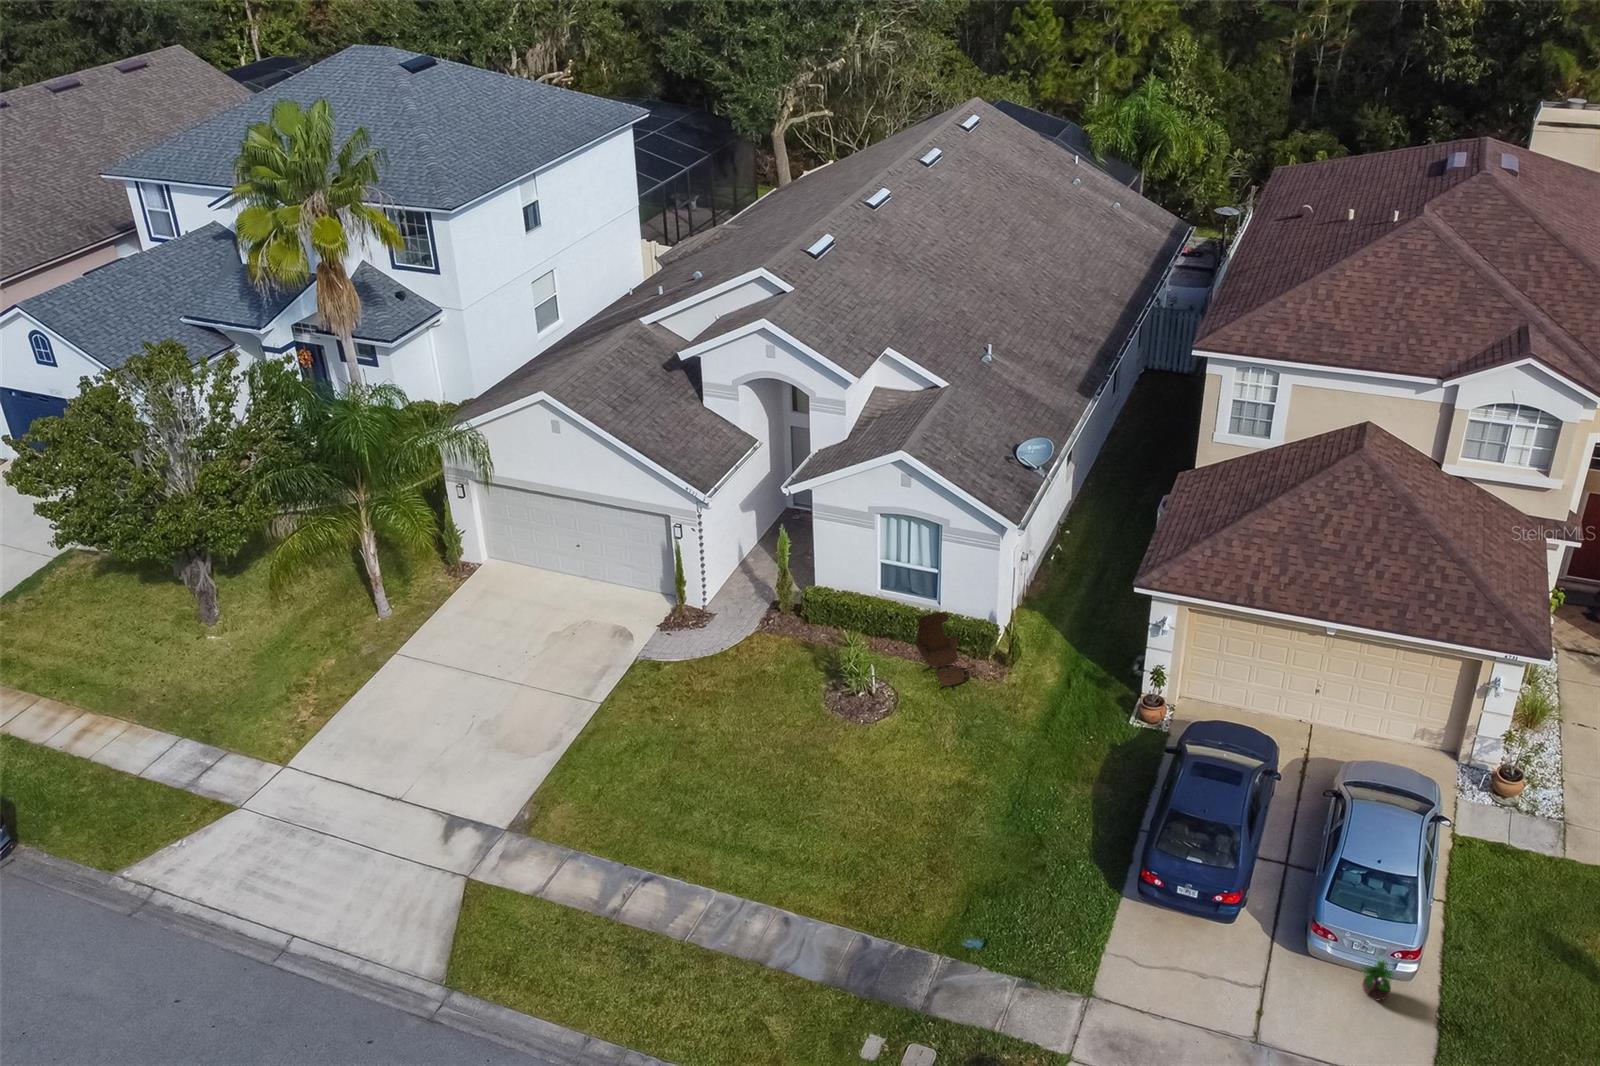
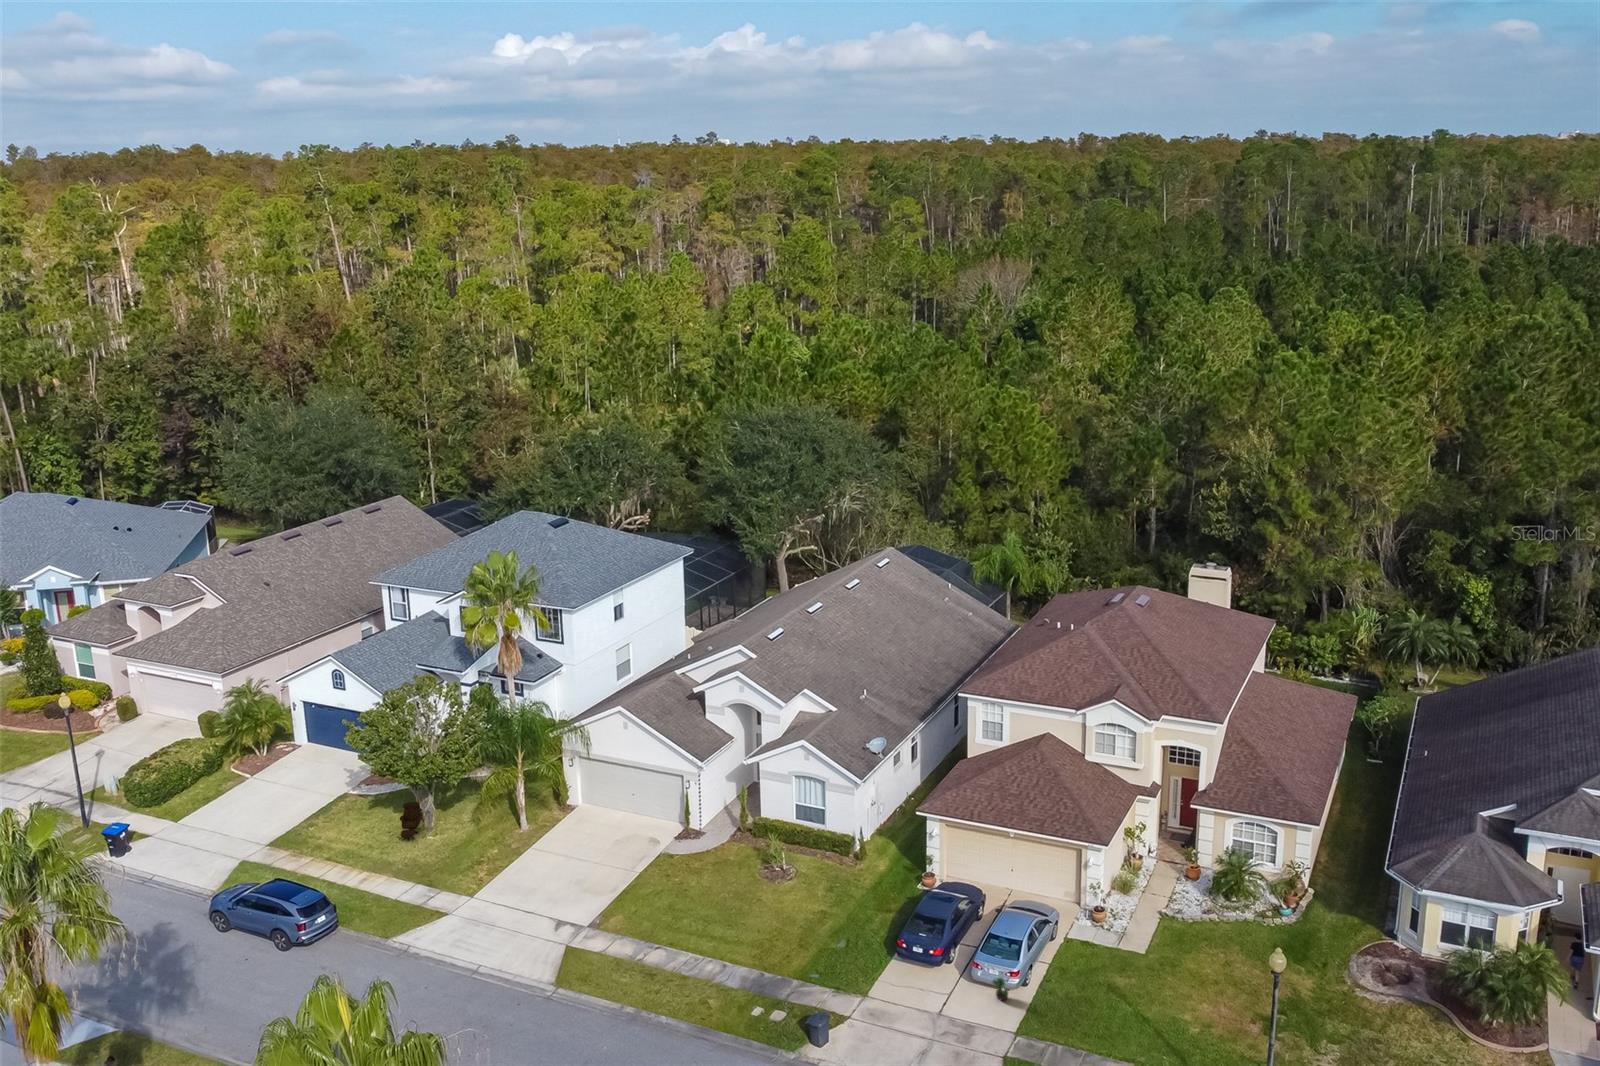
lounge chair: present [915,612,964,690] -> present [400,802,423,840]

